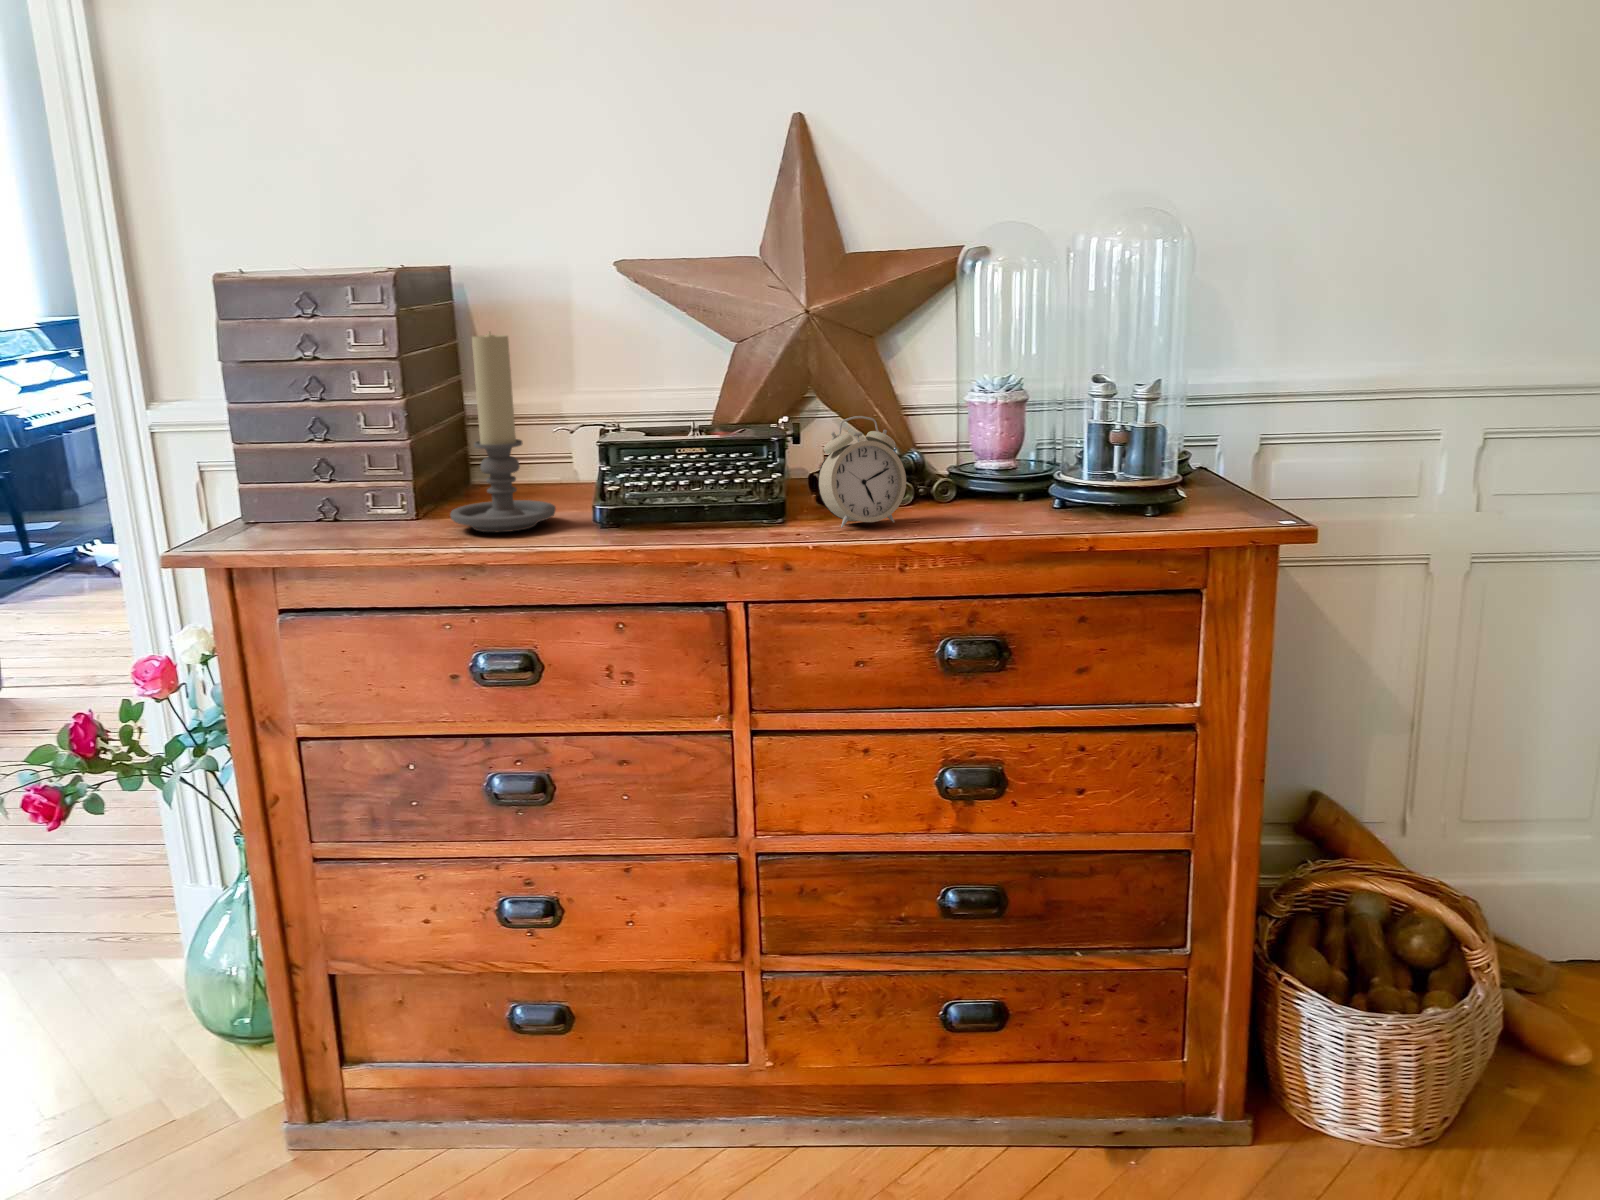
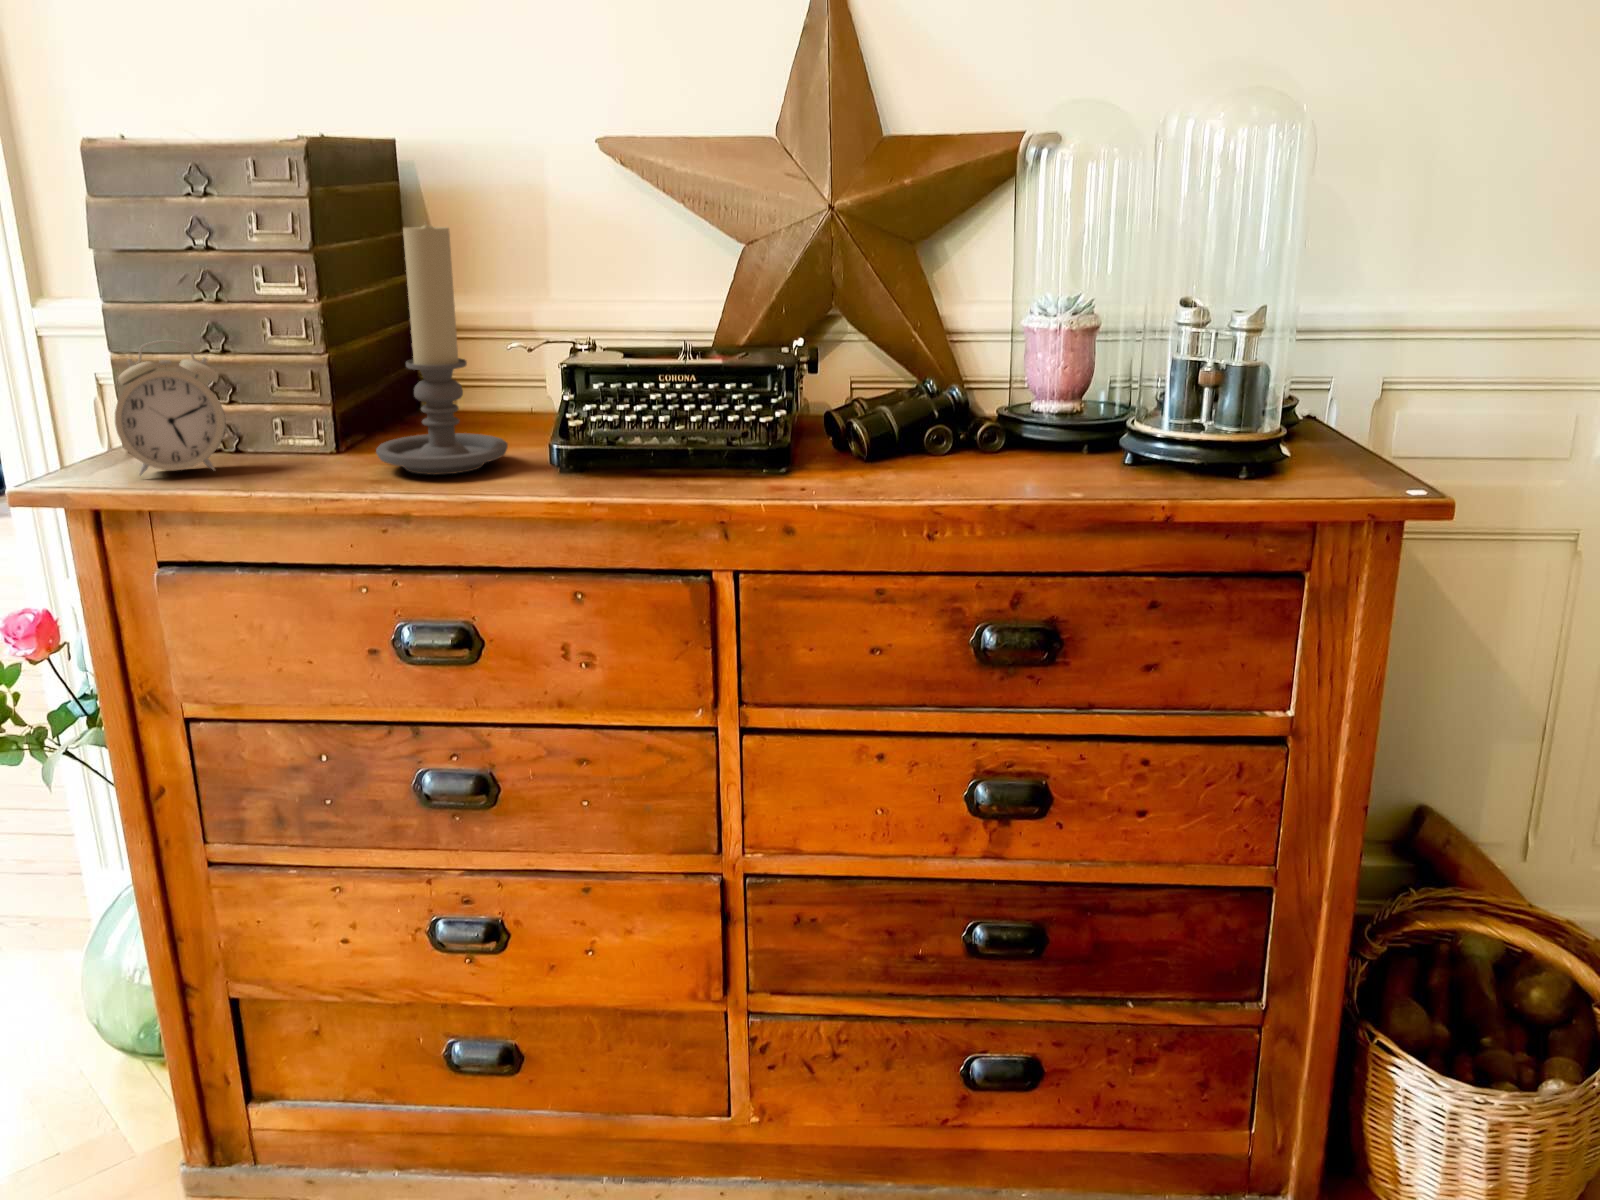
alarm clock: present [818,416,906,528] -> present [115,340,225,475]

